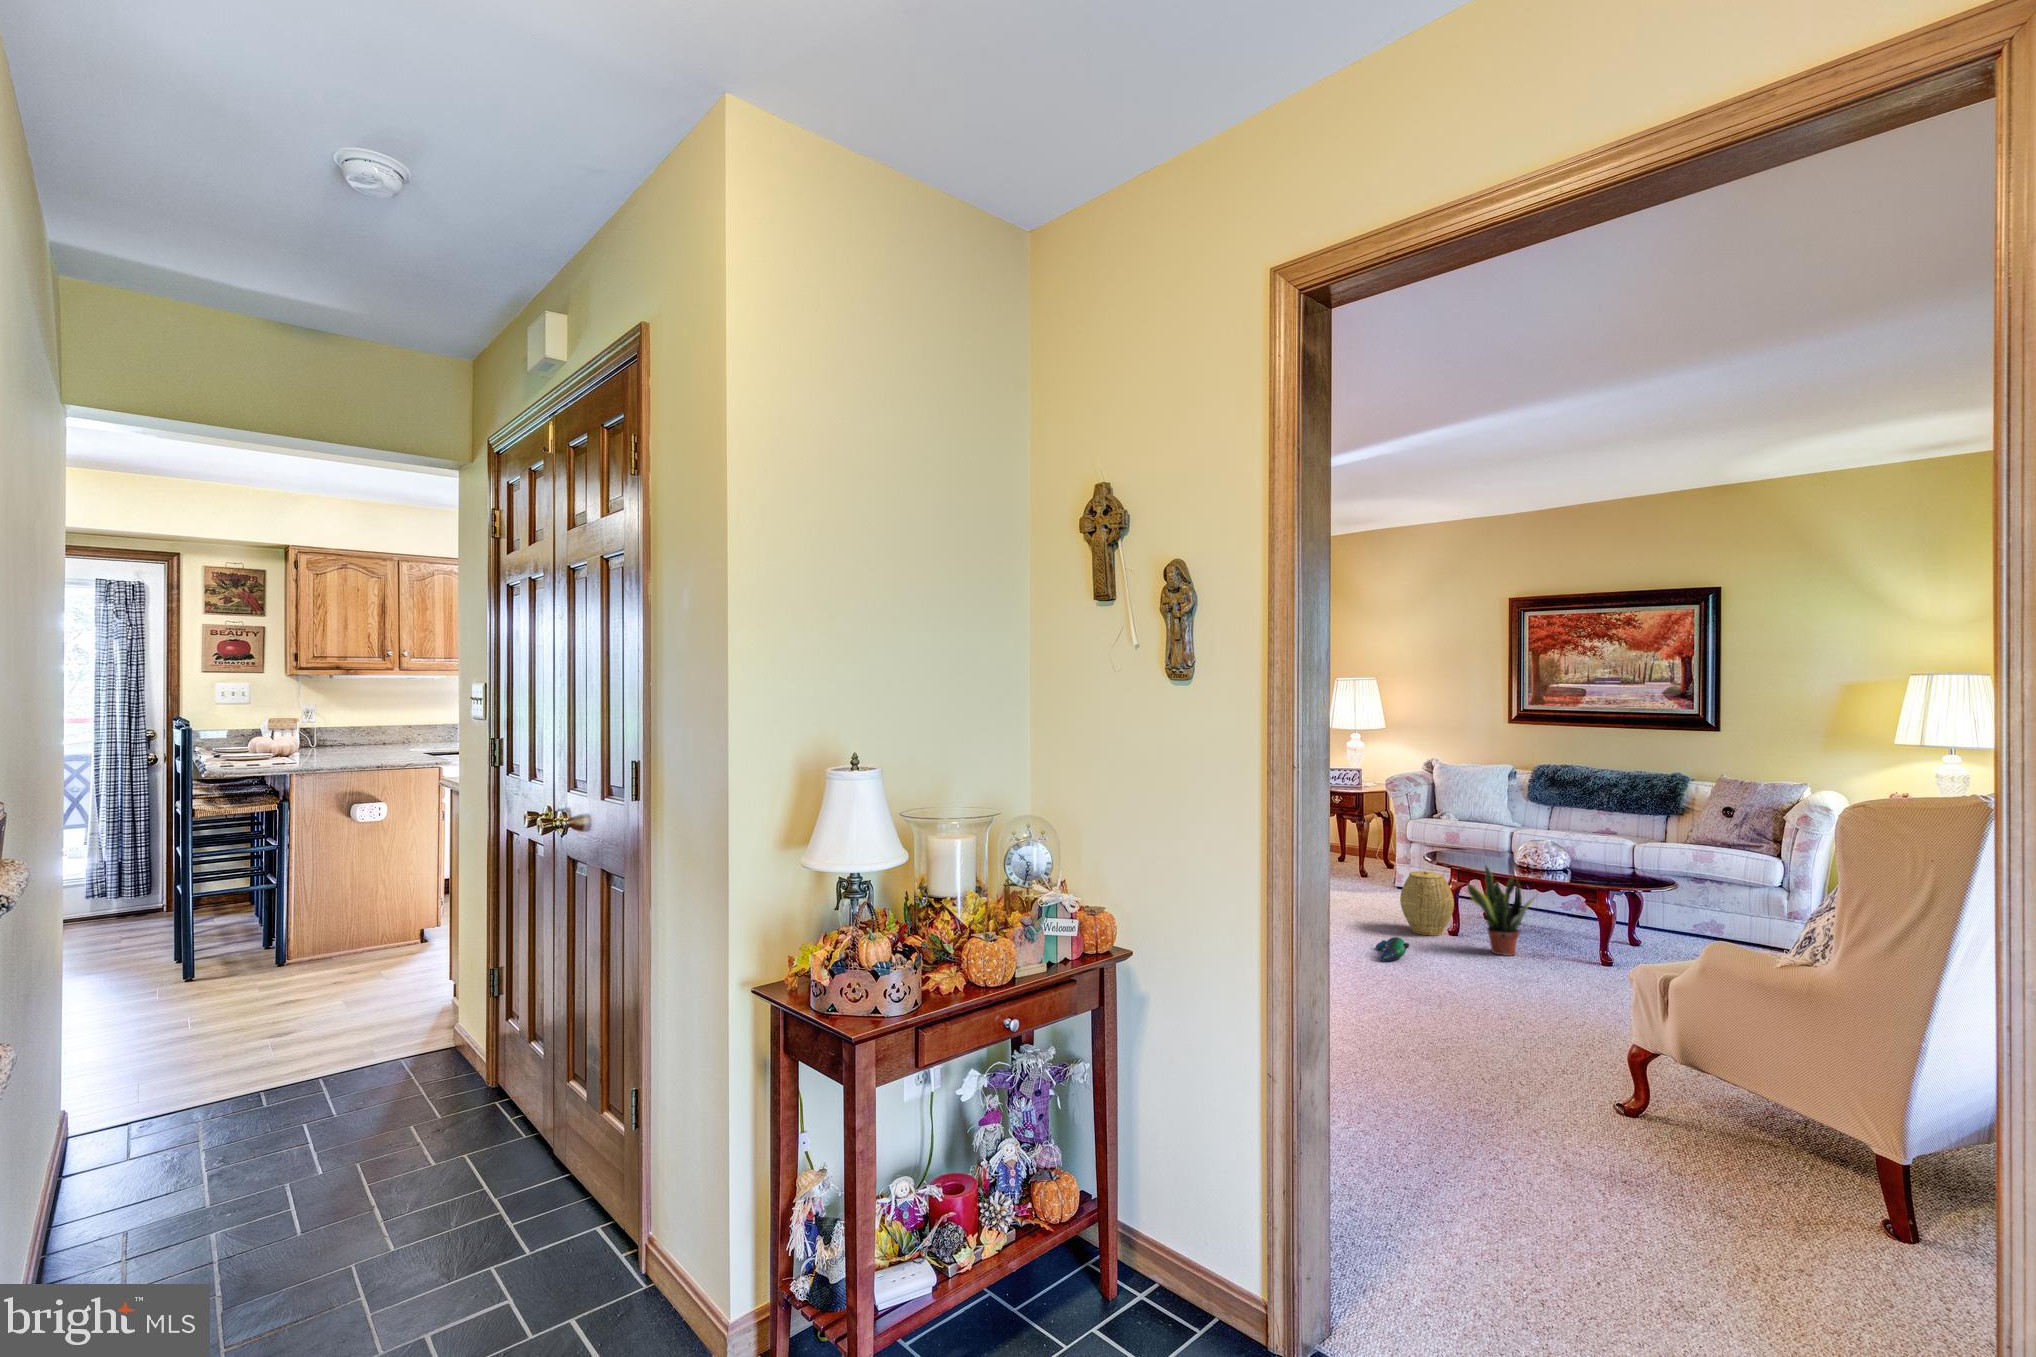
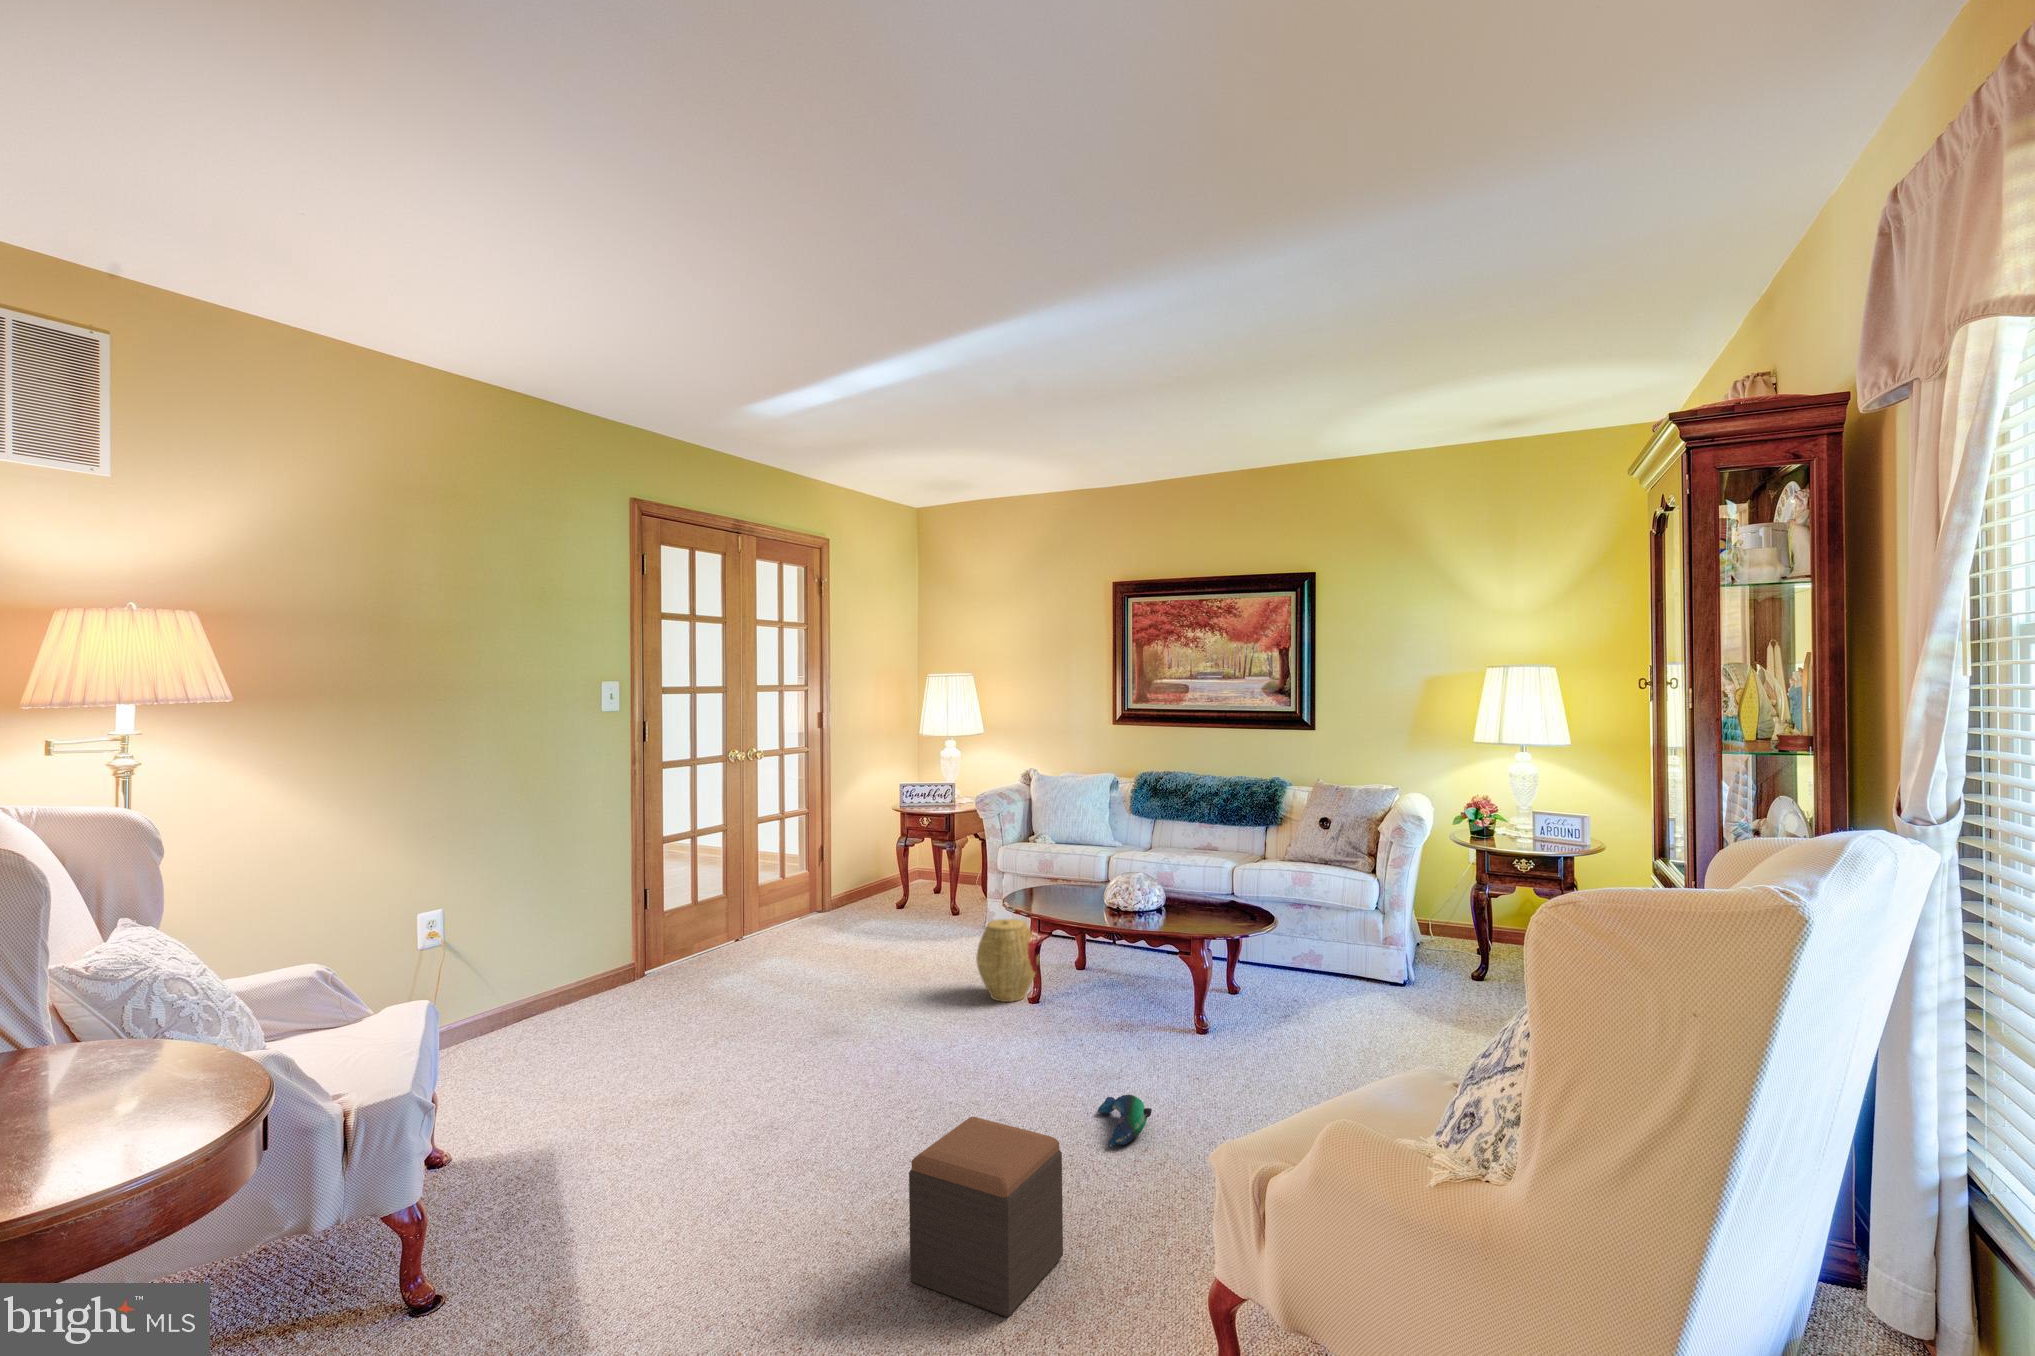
potted plant: present [1468,865,1536,956] -> none [1048,910,1130,1026]
plush toy: present [1376,937,1409,961] -> present [1098,1095,1152,1148]
footstool: none [1403,969,1511,1084] -> present [909,1117,1063,1317]

